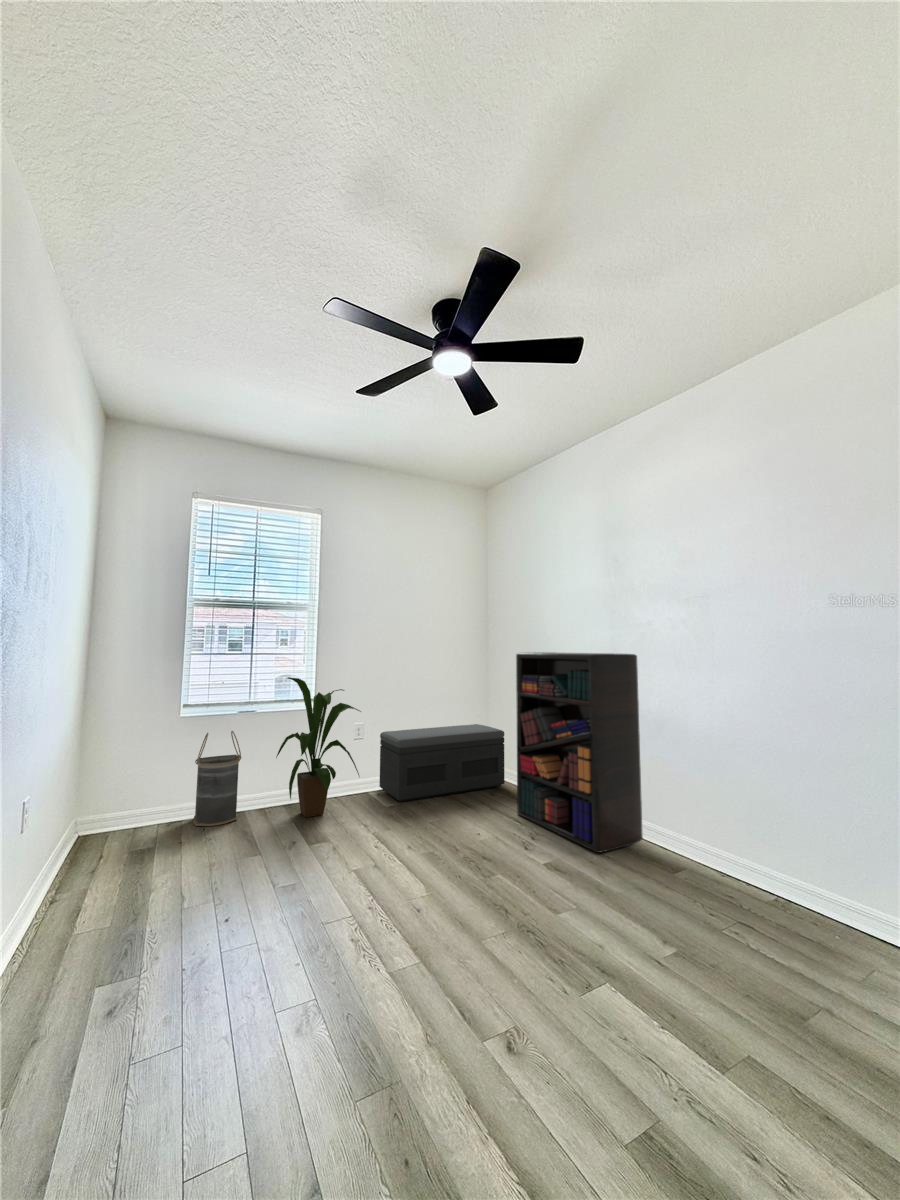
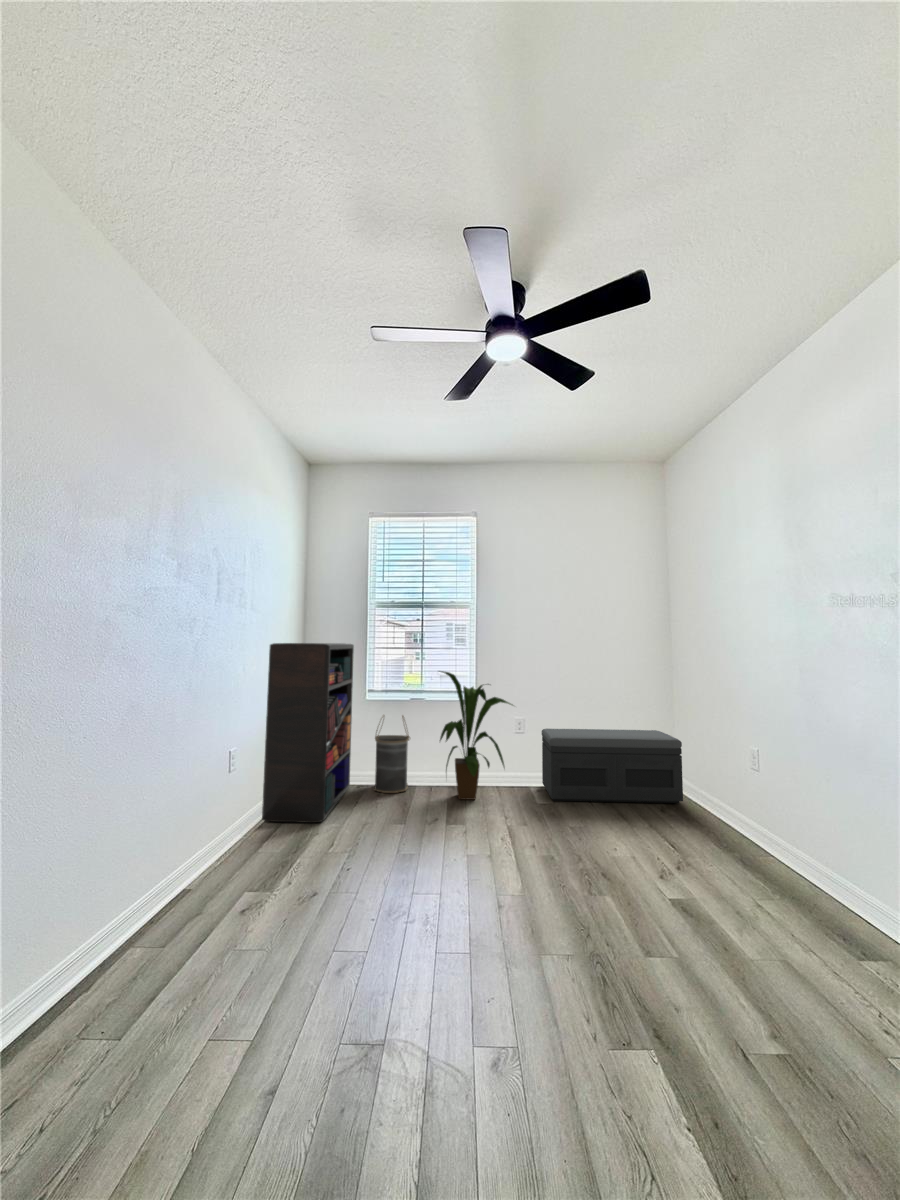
bookshelf: present [516,652,643,853] -> present [262,643,354,822]

